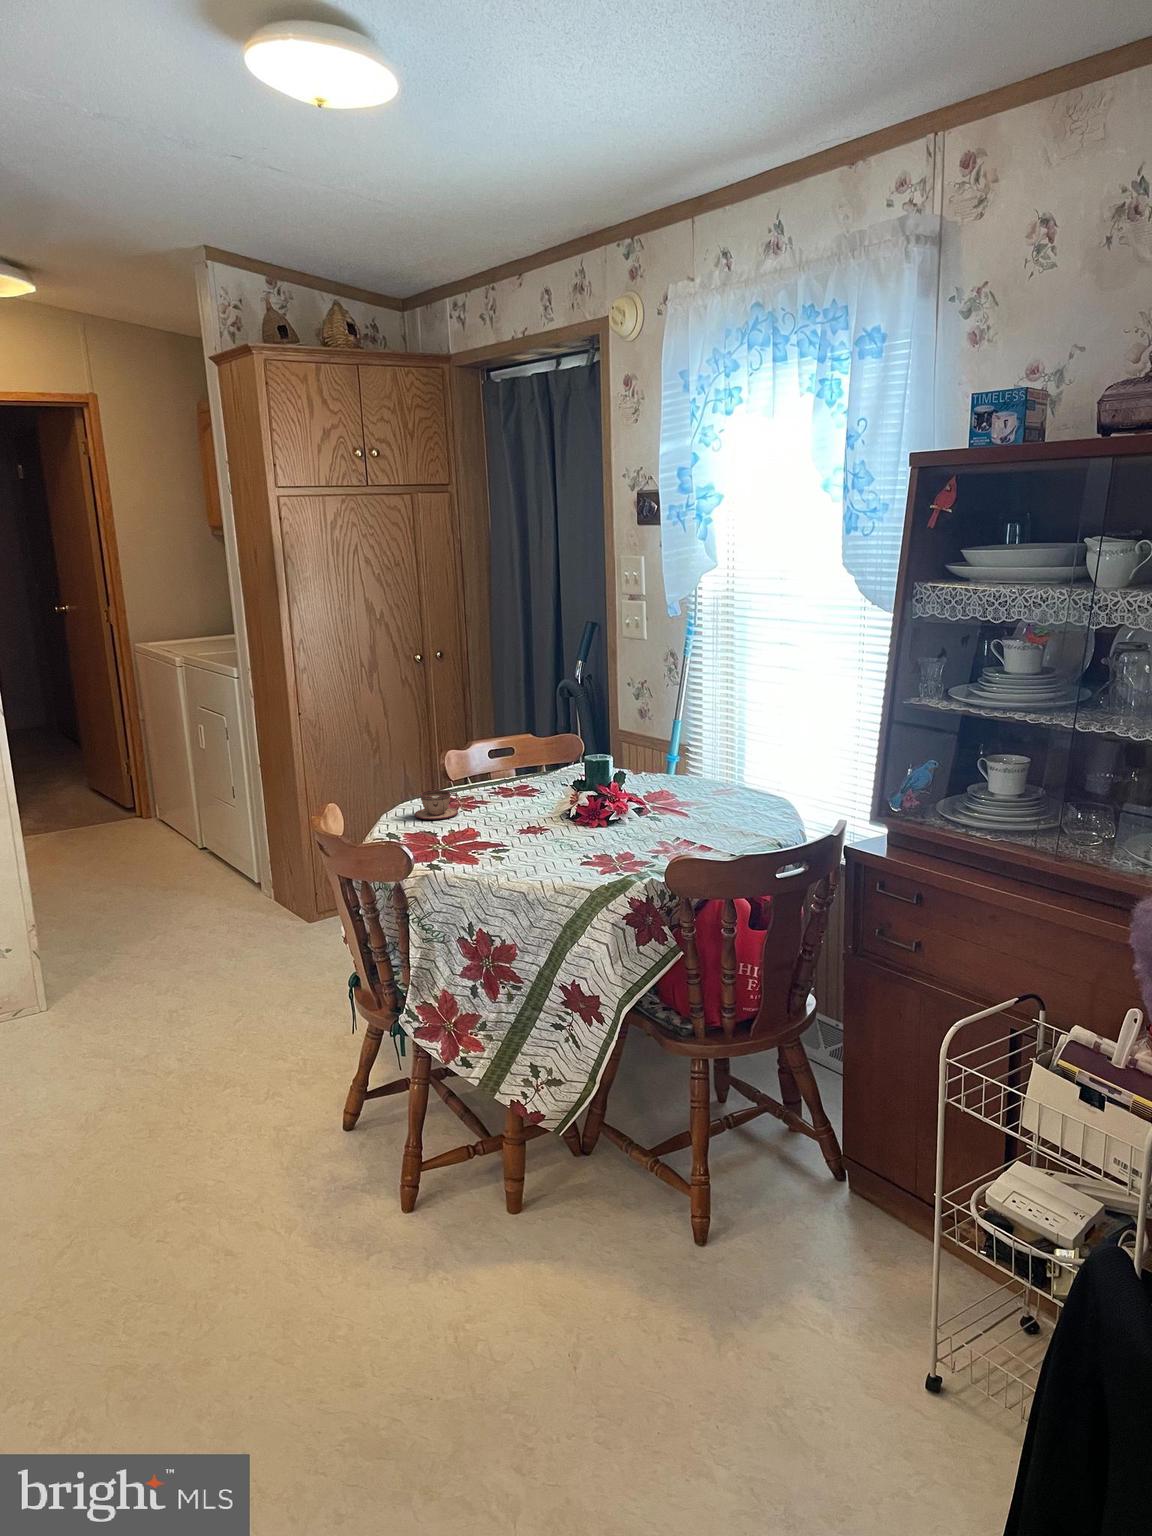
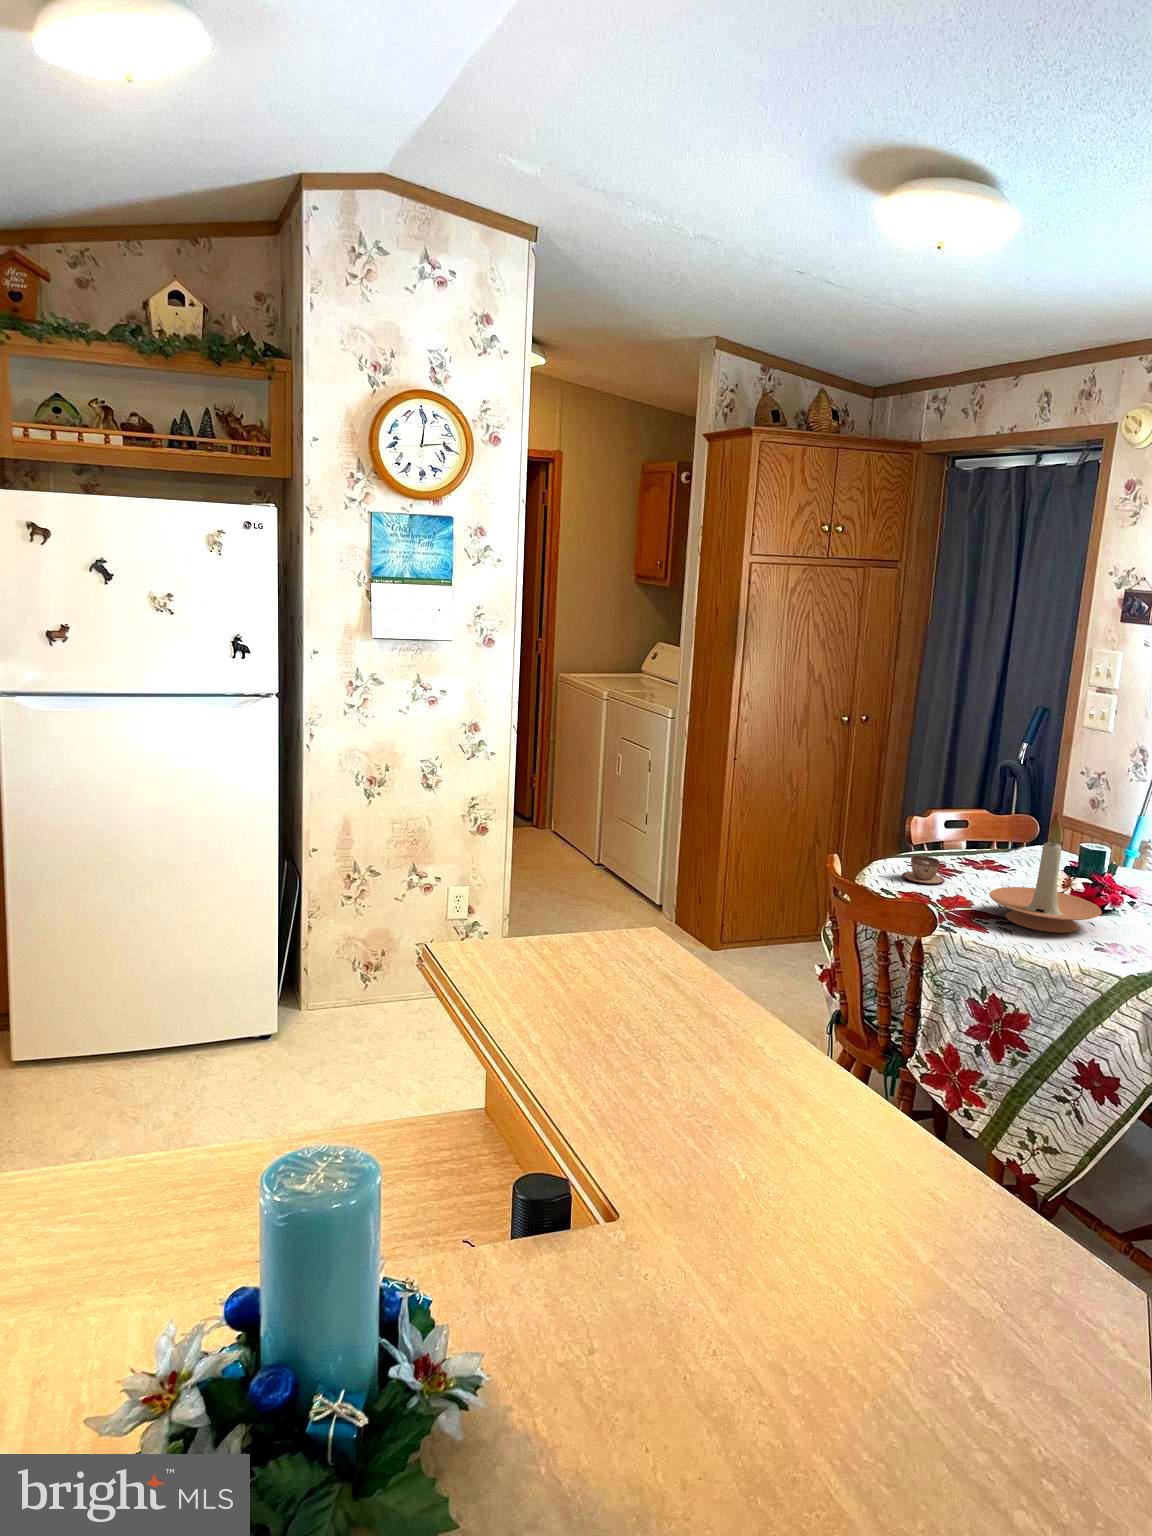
candle holder: none [482,724,593,852] -> present [989,812,1101,933]

